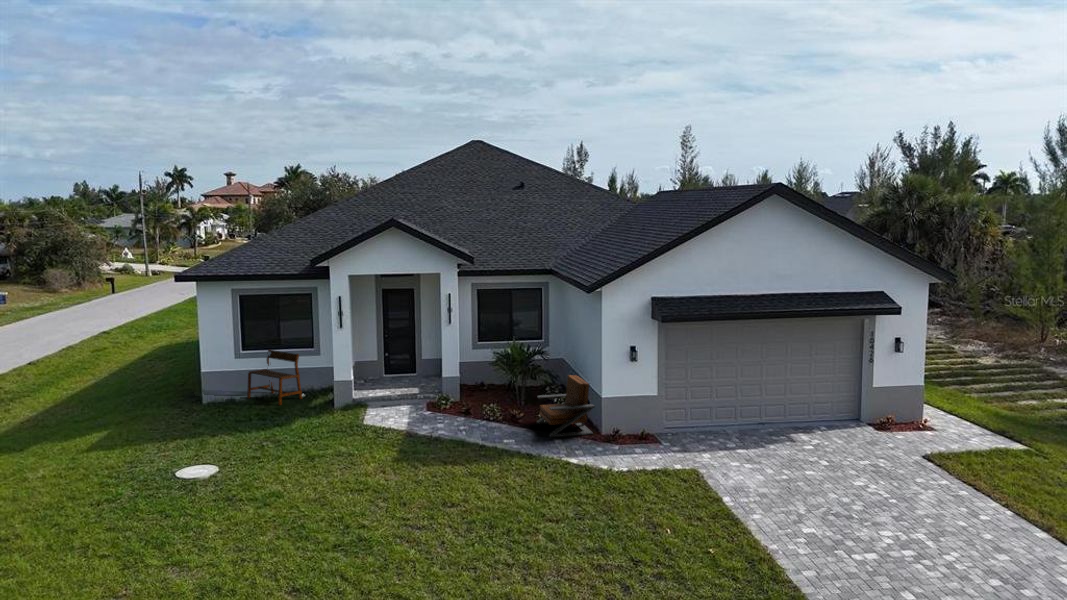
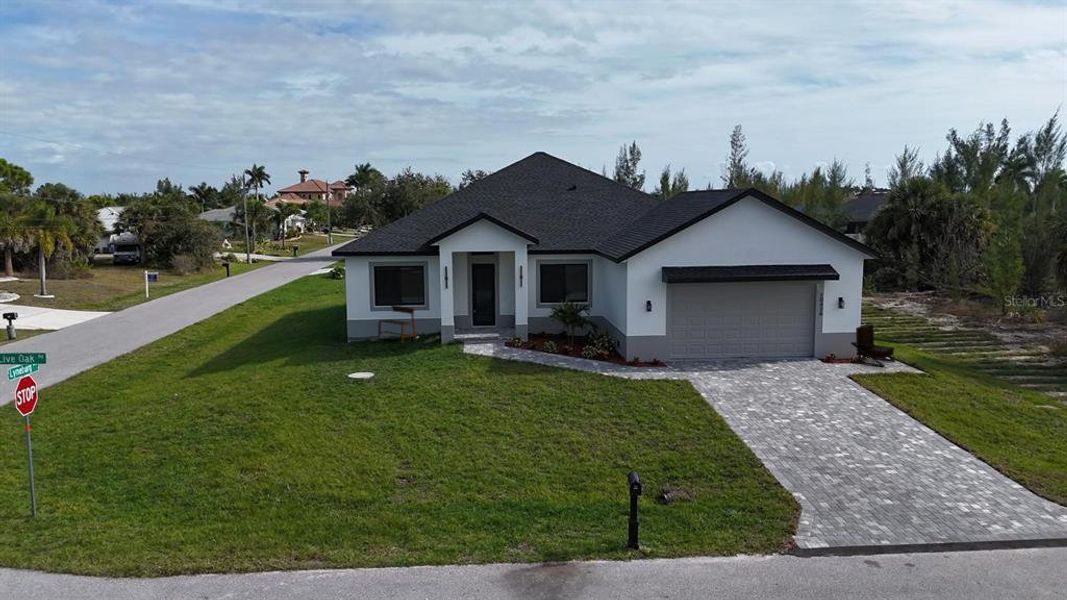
lounge chair: present [537,375,595,437] -> present [851,324,897,367]

